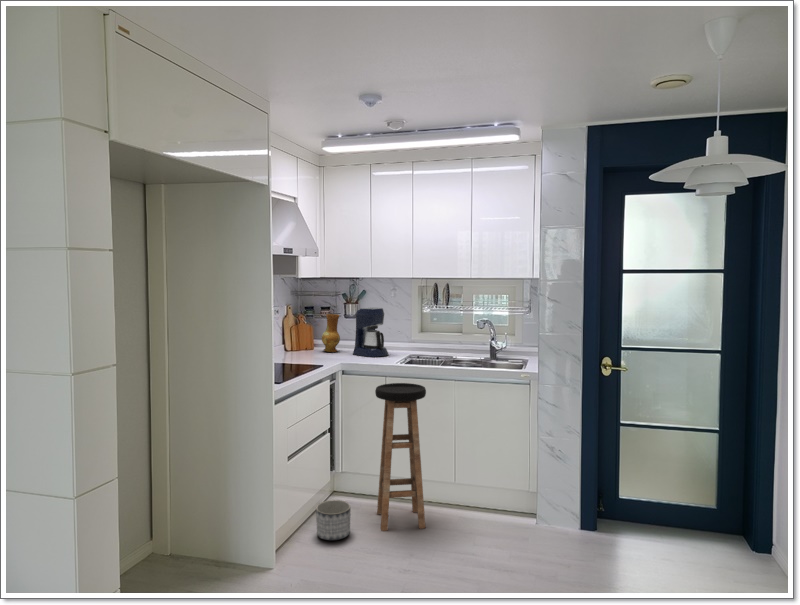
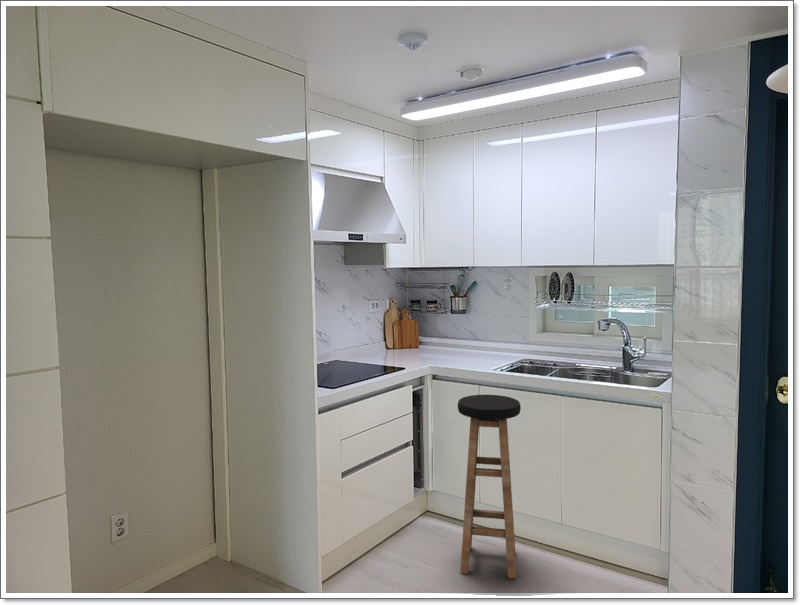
coffee maker: present [353,308,388,357] -> none [456,302,497,360]
ceramic jug: present [322,314,340,352] -> none [424,309,445,352]
planter: present [316,500,351,540] -> none [382,527,423,577]

